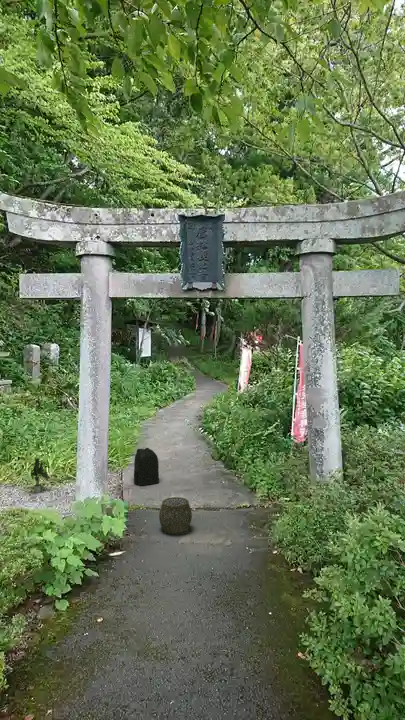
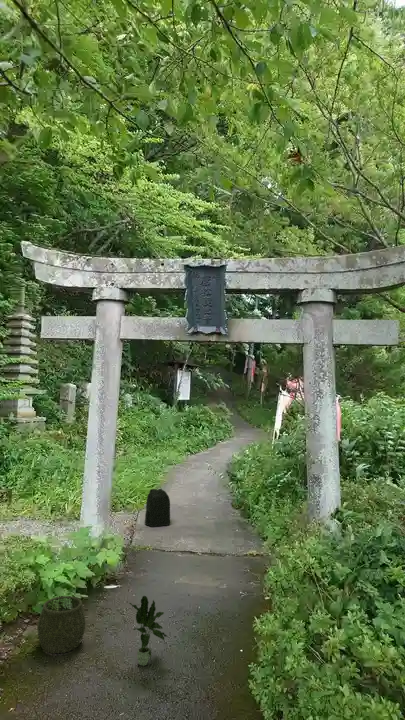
potted plant: present [31,459,50,493] -> present [129,596,167,666]
woven basket: present [159,497,192,534] -> present [38,596,85,654]

